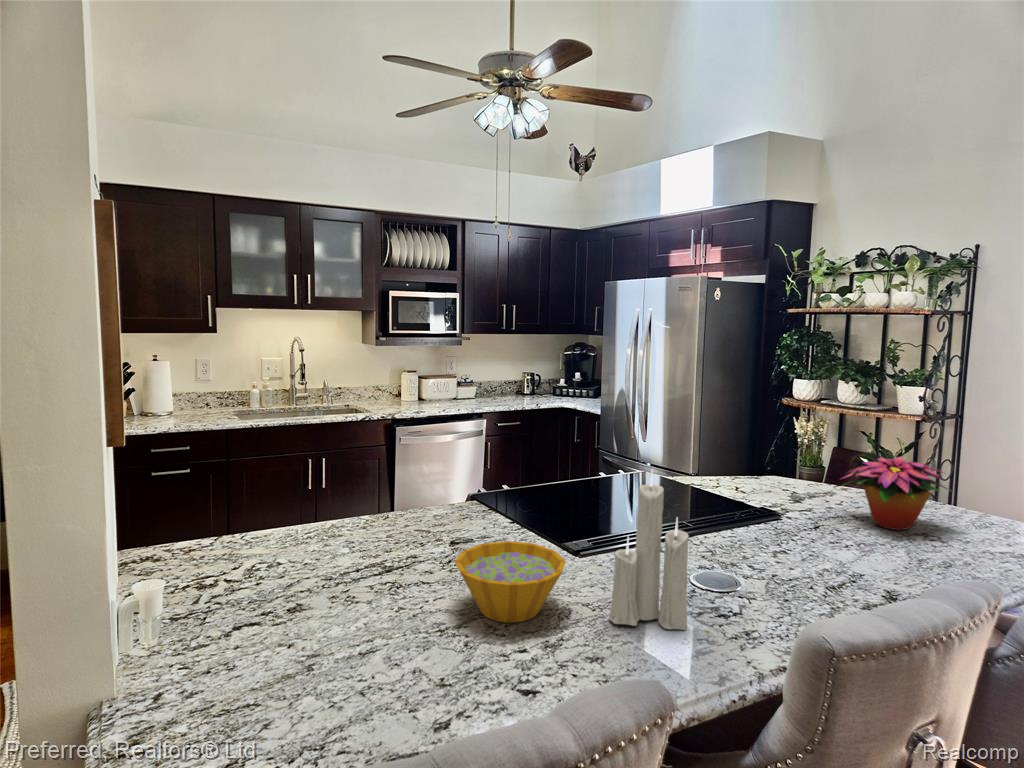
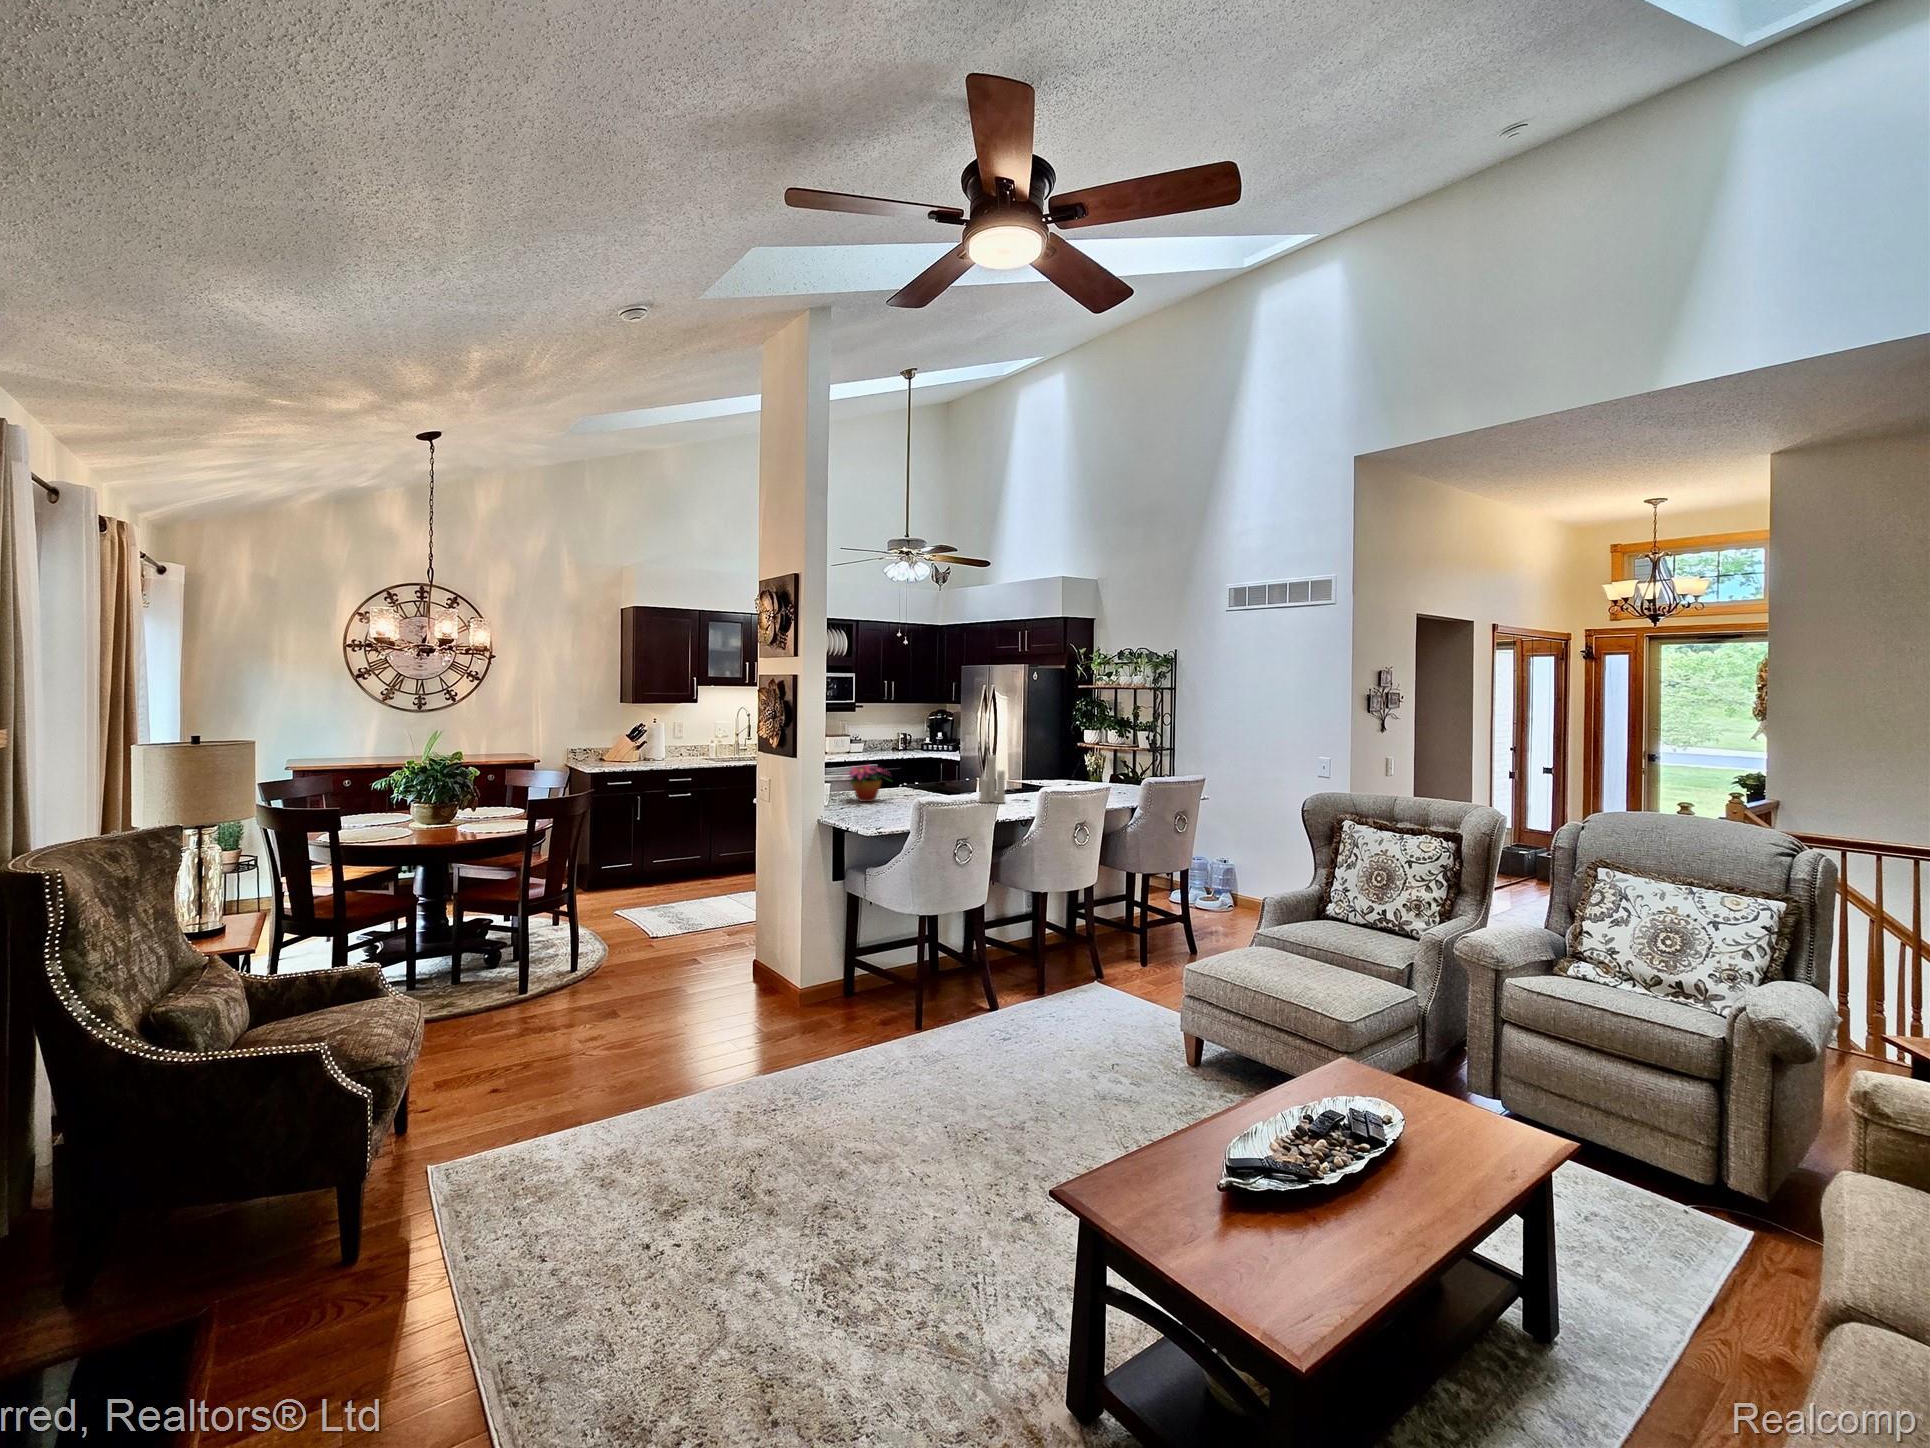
flower arrangement: present [843,456,949,530] -> present [847,765,885,802]
bowl: present [455,541,565,623] -> none [924,782,963,803]

